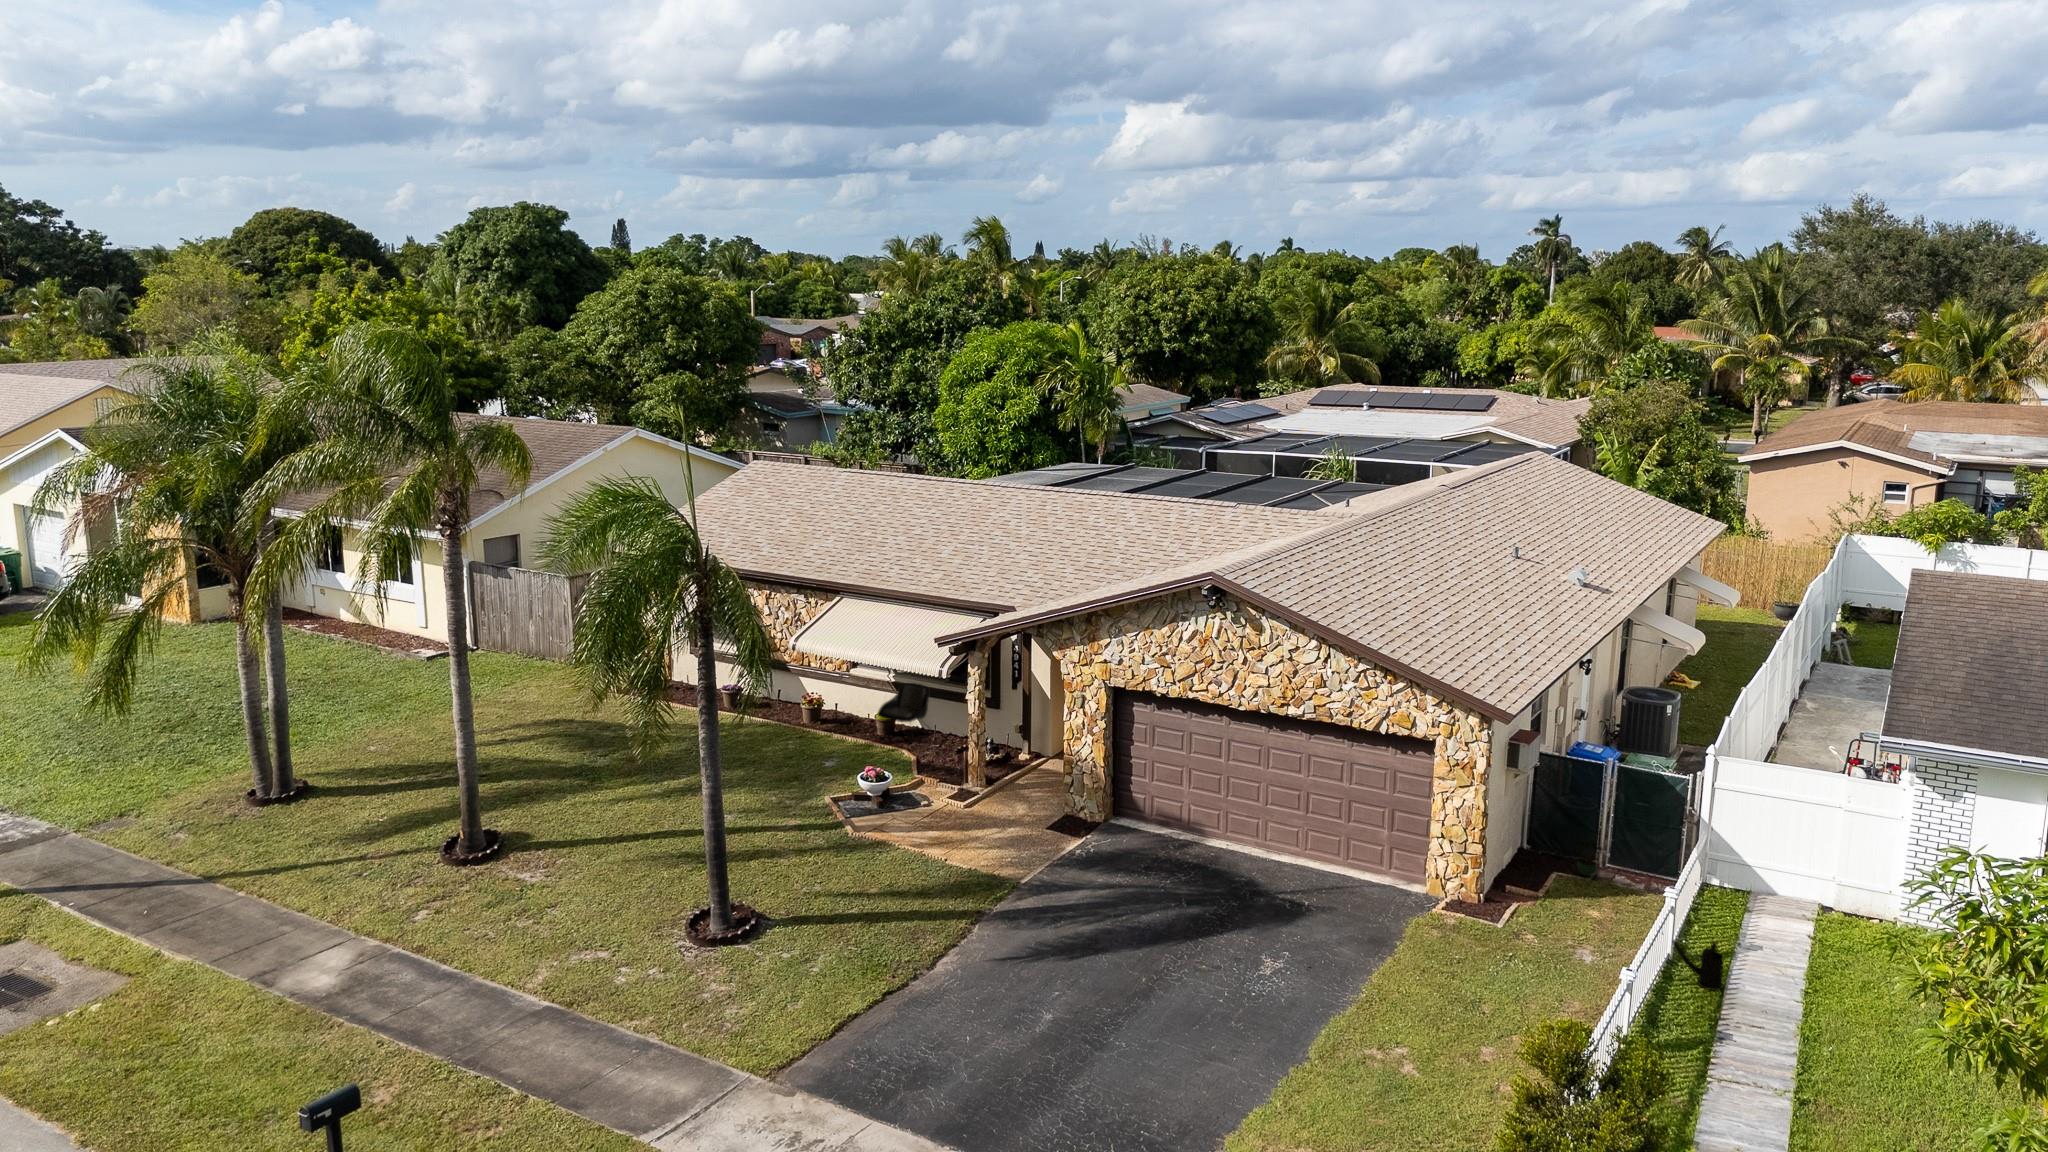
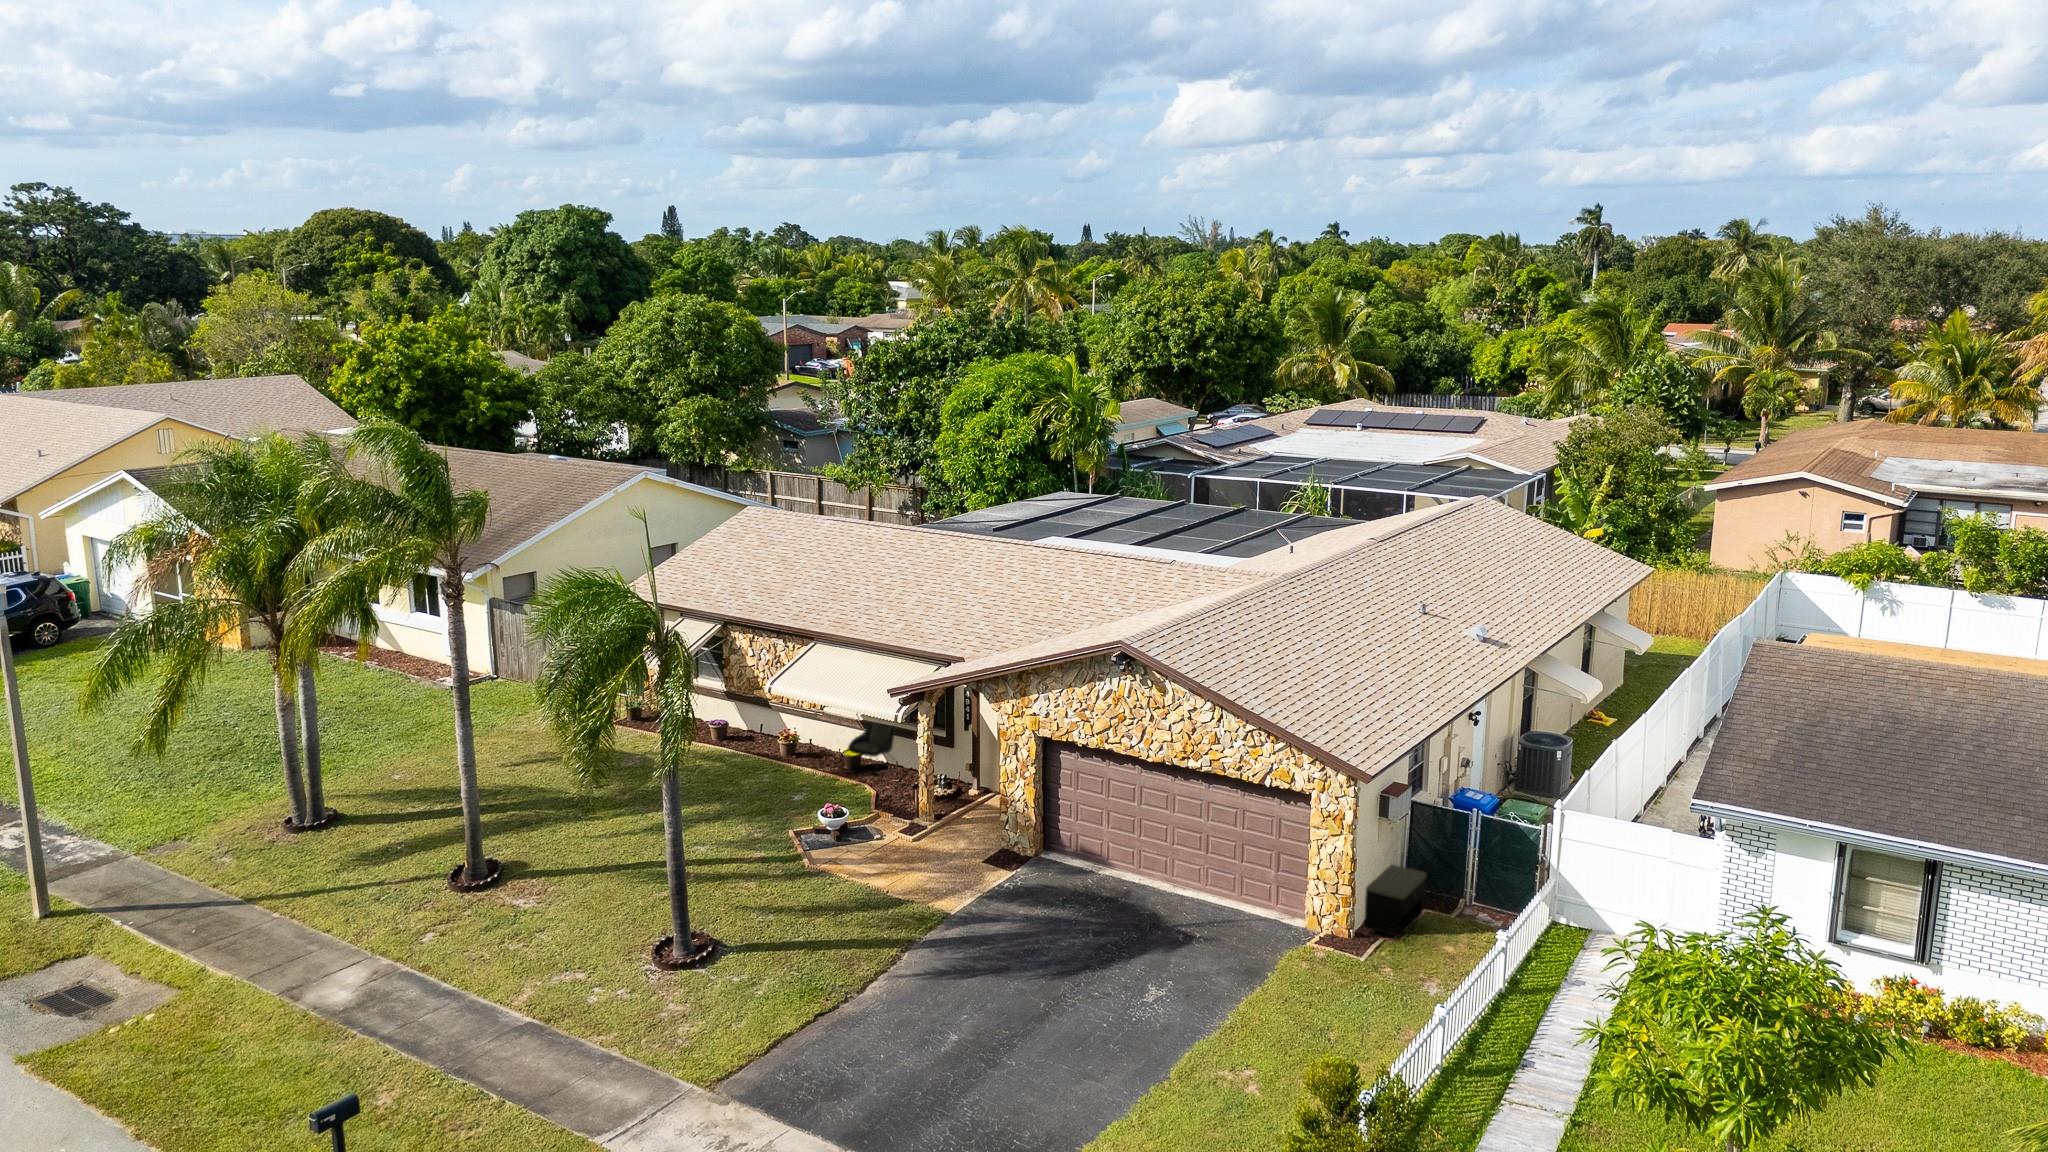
storage bench: none [1492,822,1558,904] -> present [1364,865,1427,938]
potted plant: present [1576,840,1602,876] -> none [1445,880,1468,913]
watering can: present [1672,941,1725,991] -> none [1502,977,1551,1023]

